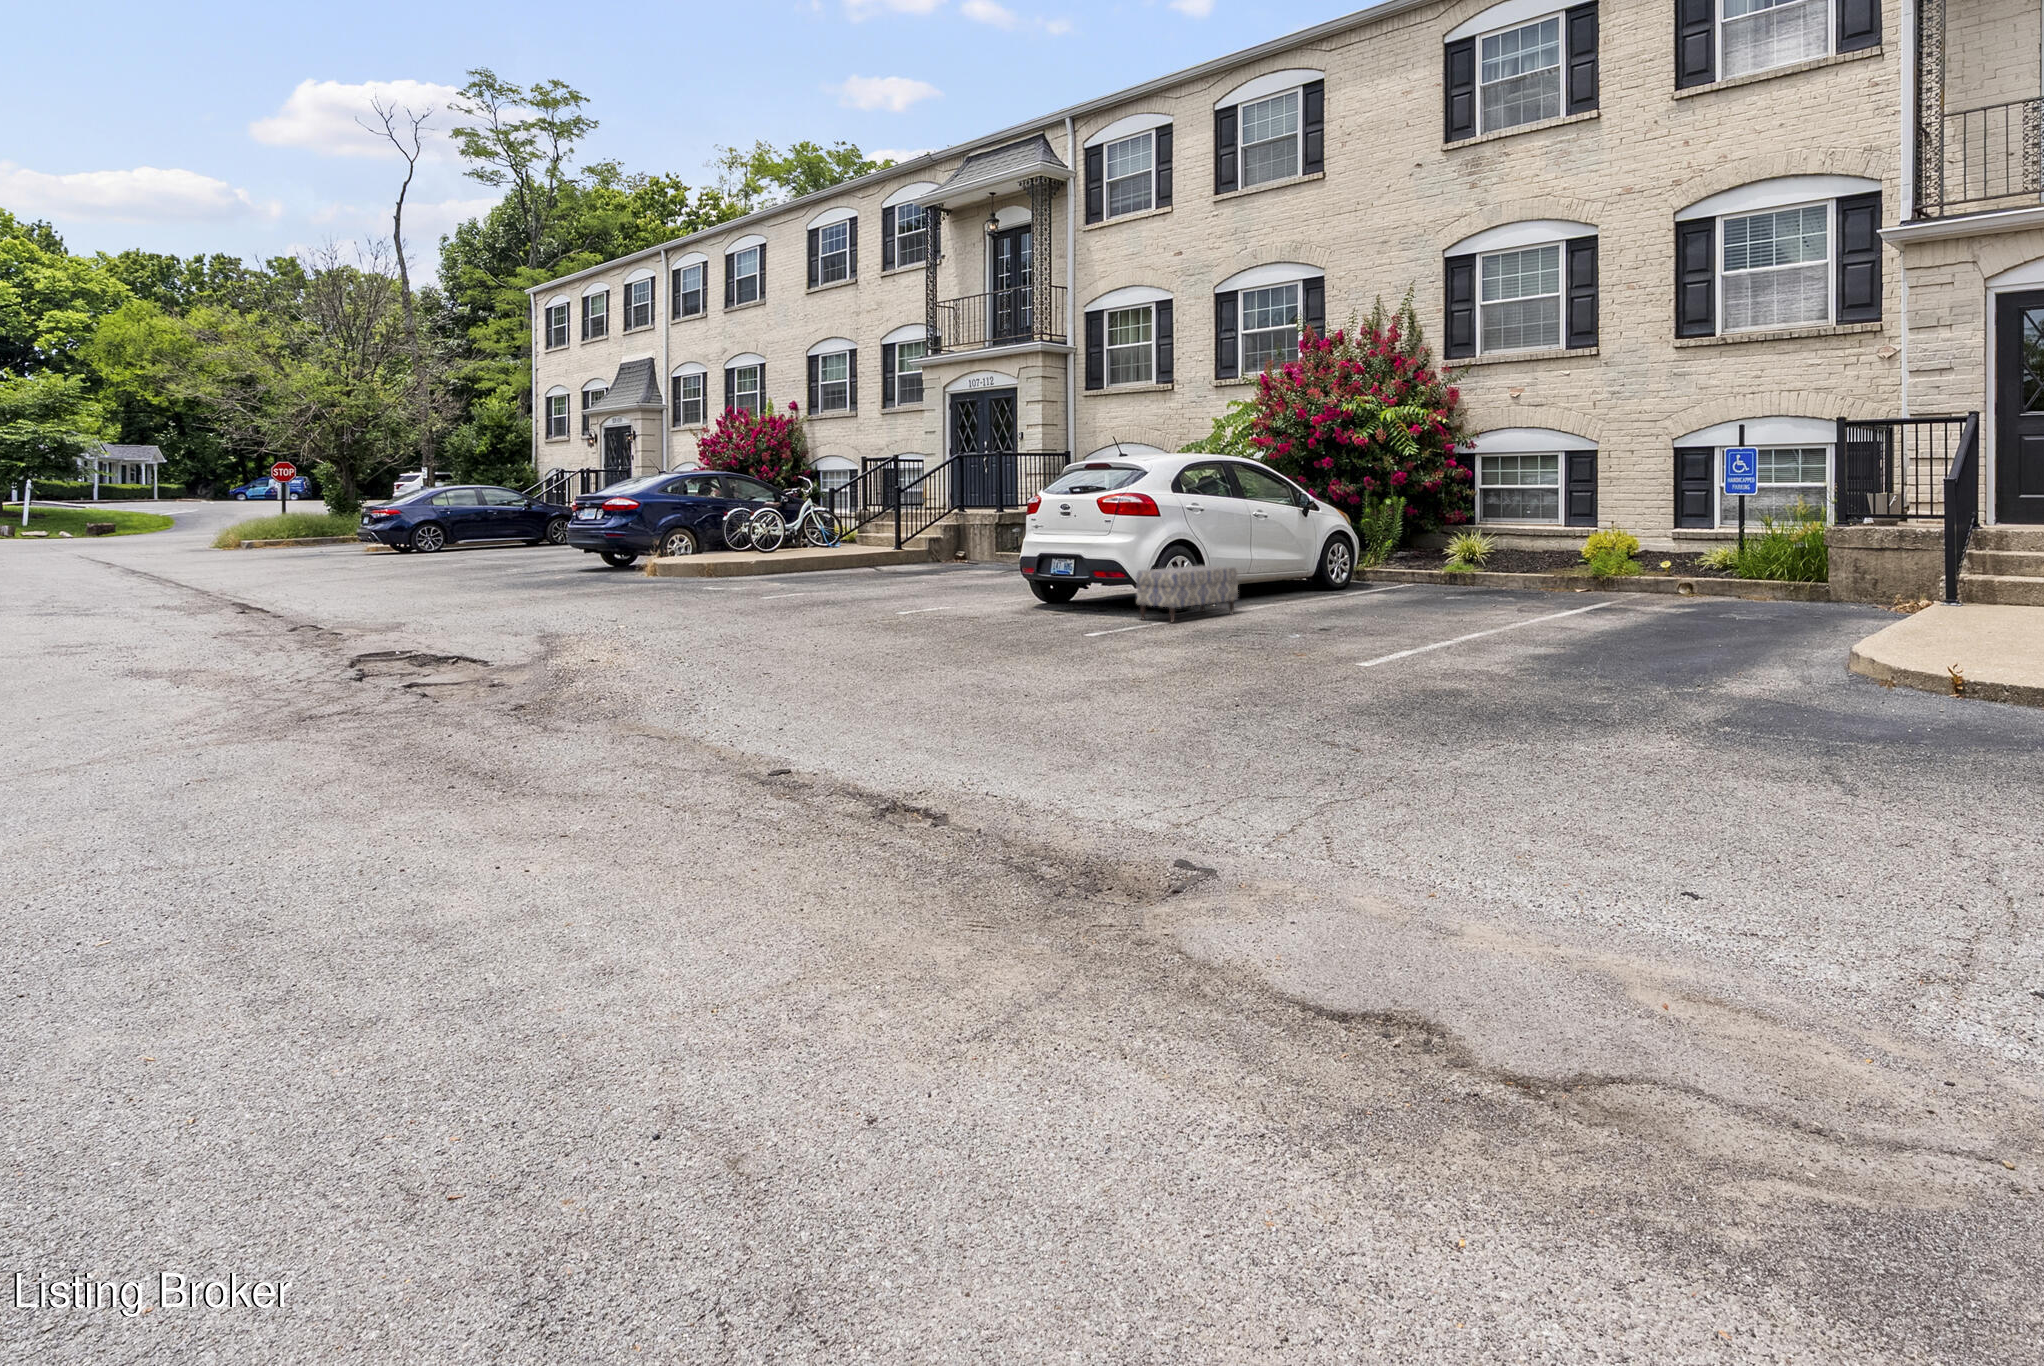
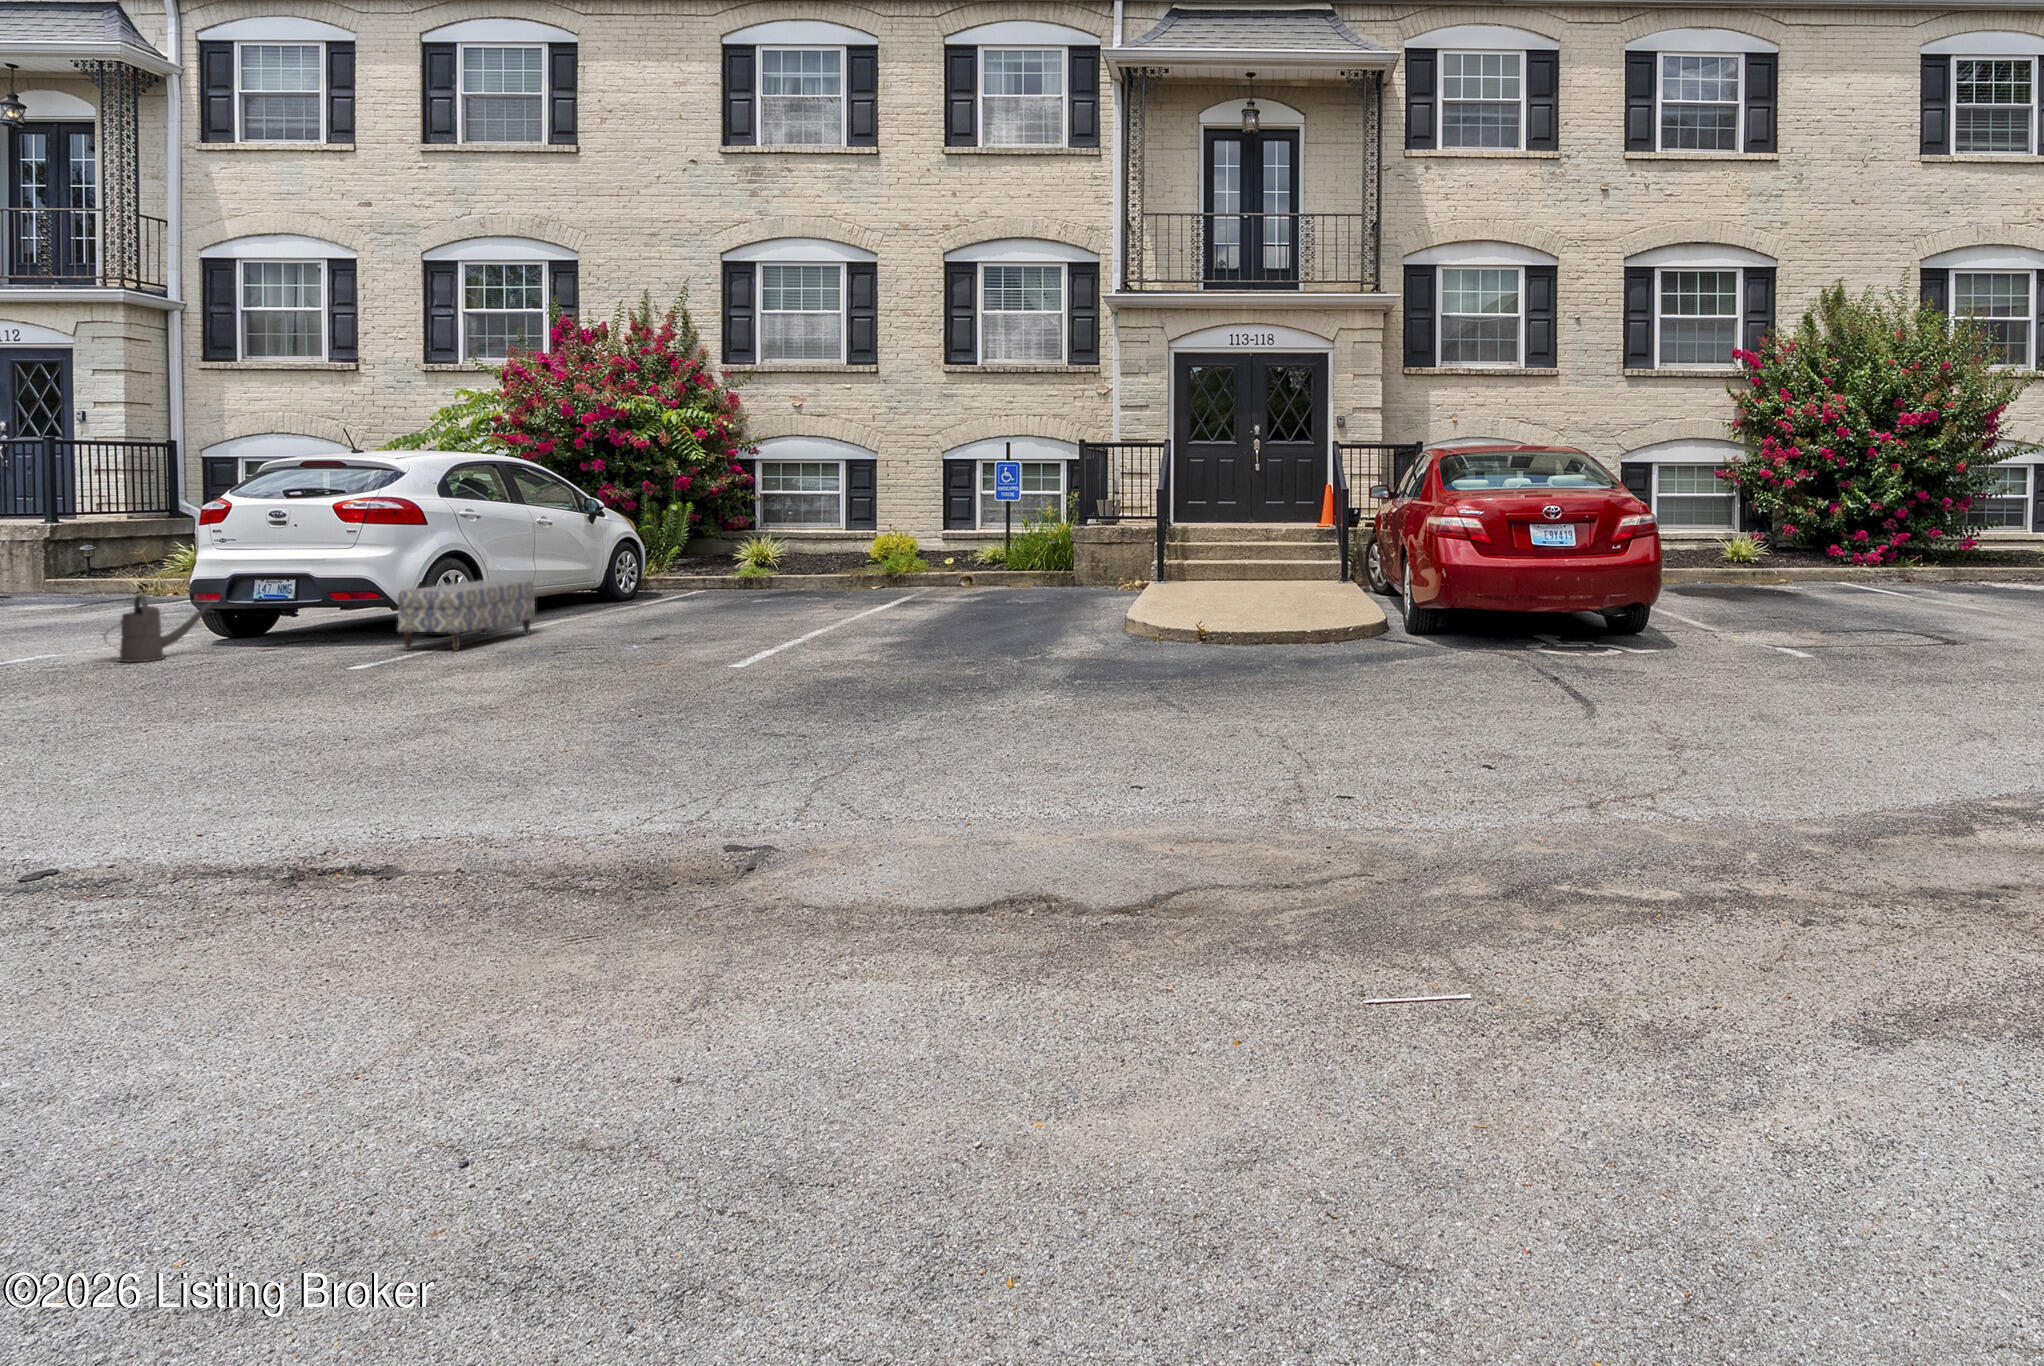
watering can: none [974,567,1032,615] -> present [104,595,212,662]

